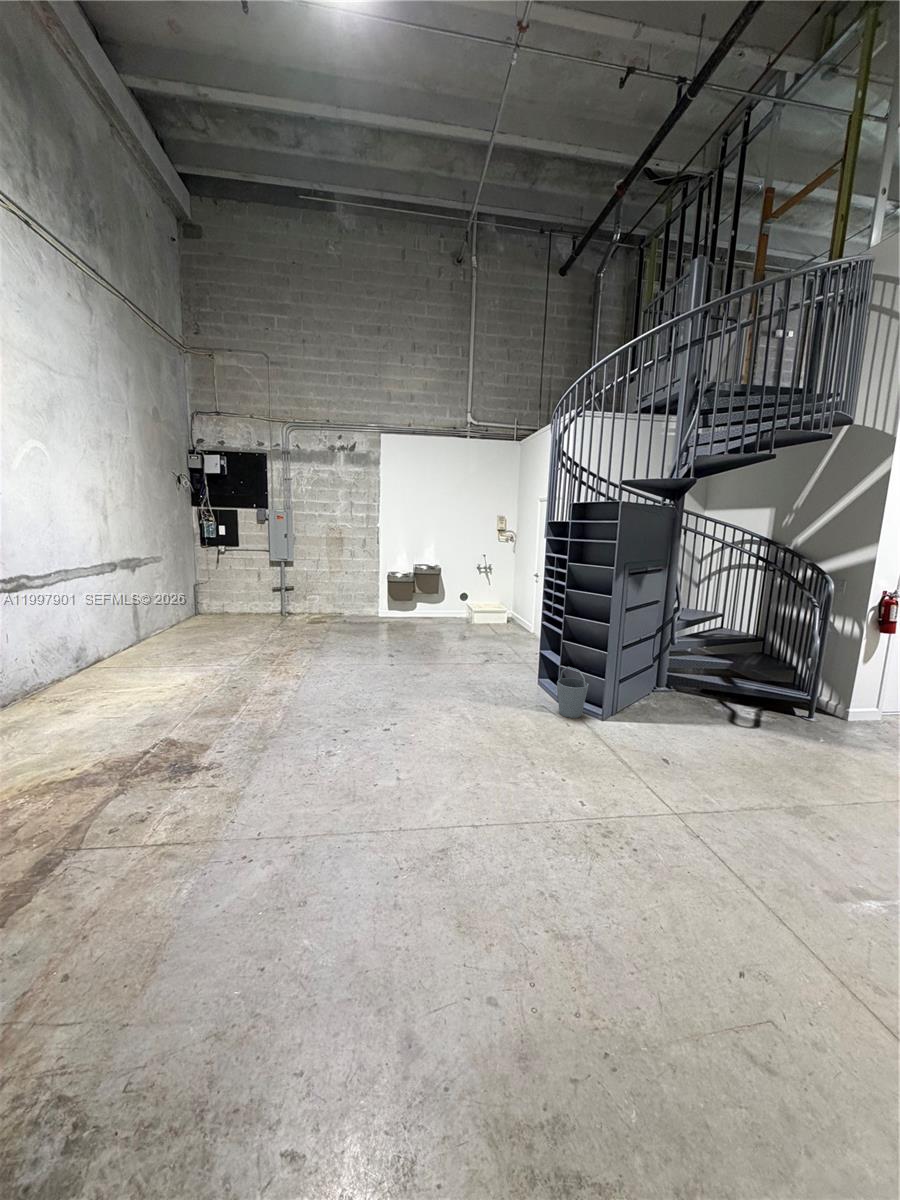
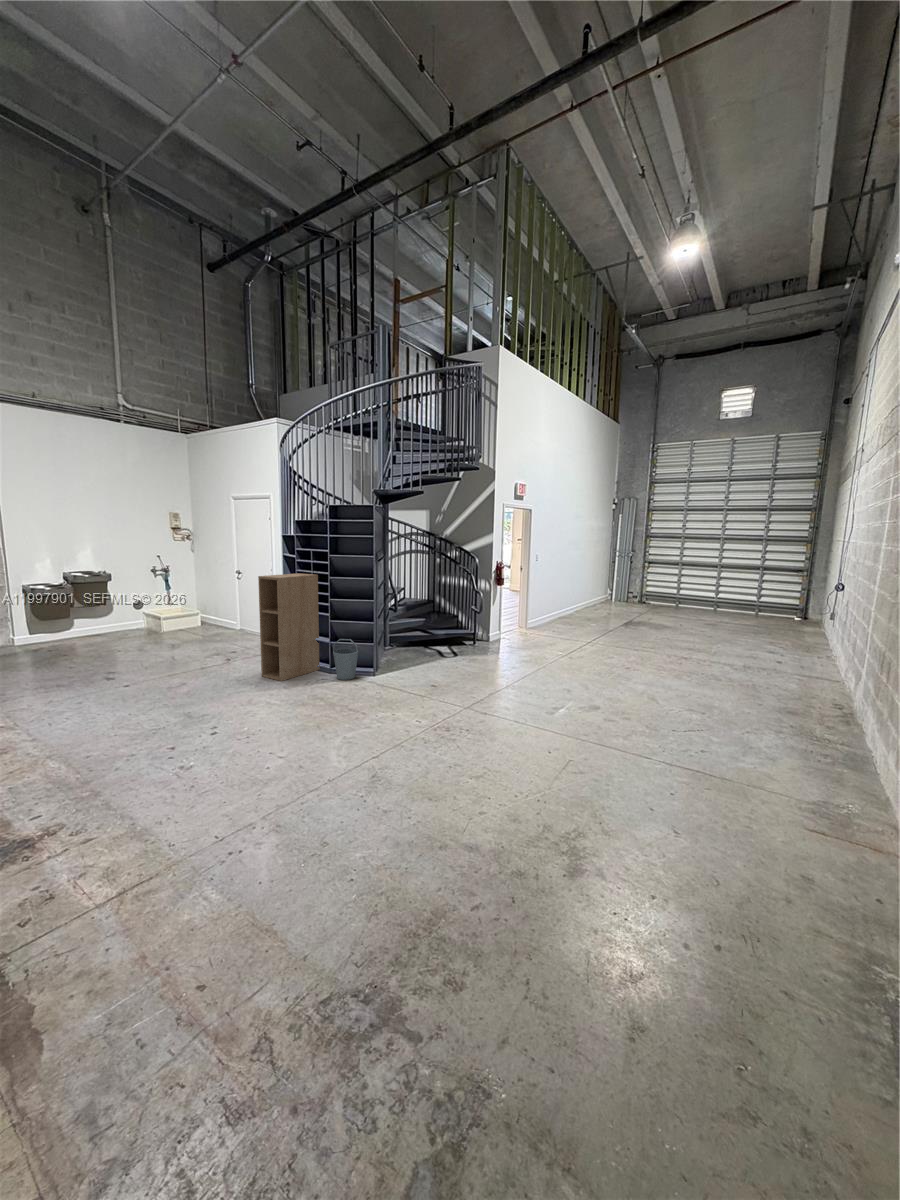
shelving unit: none [494,583,563,698] -> present [258,573,319,681]

